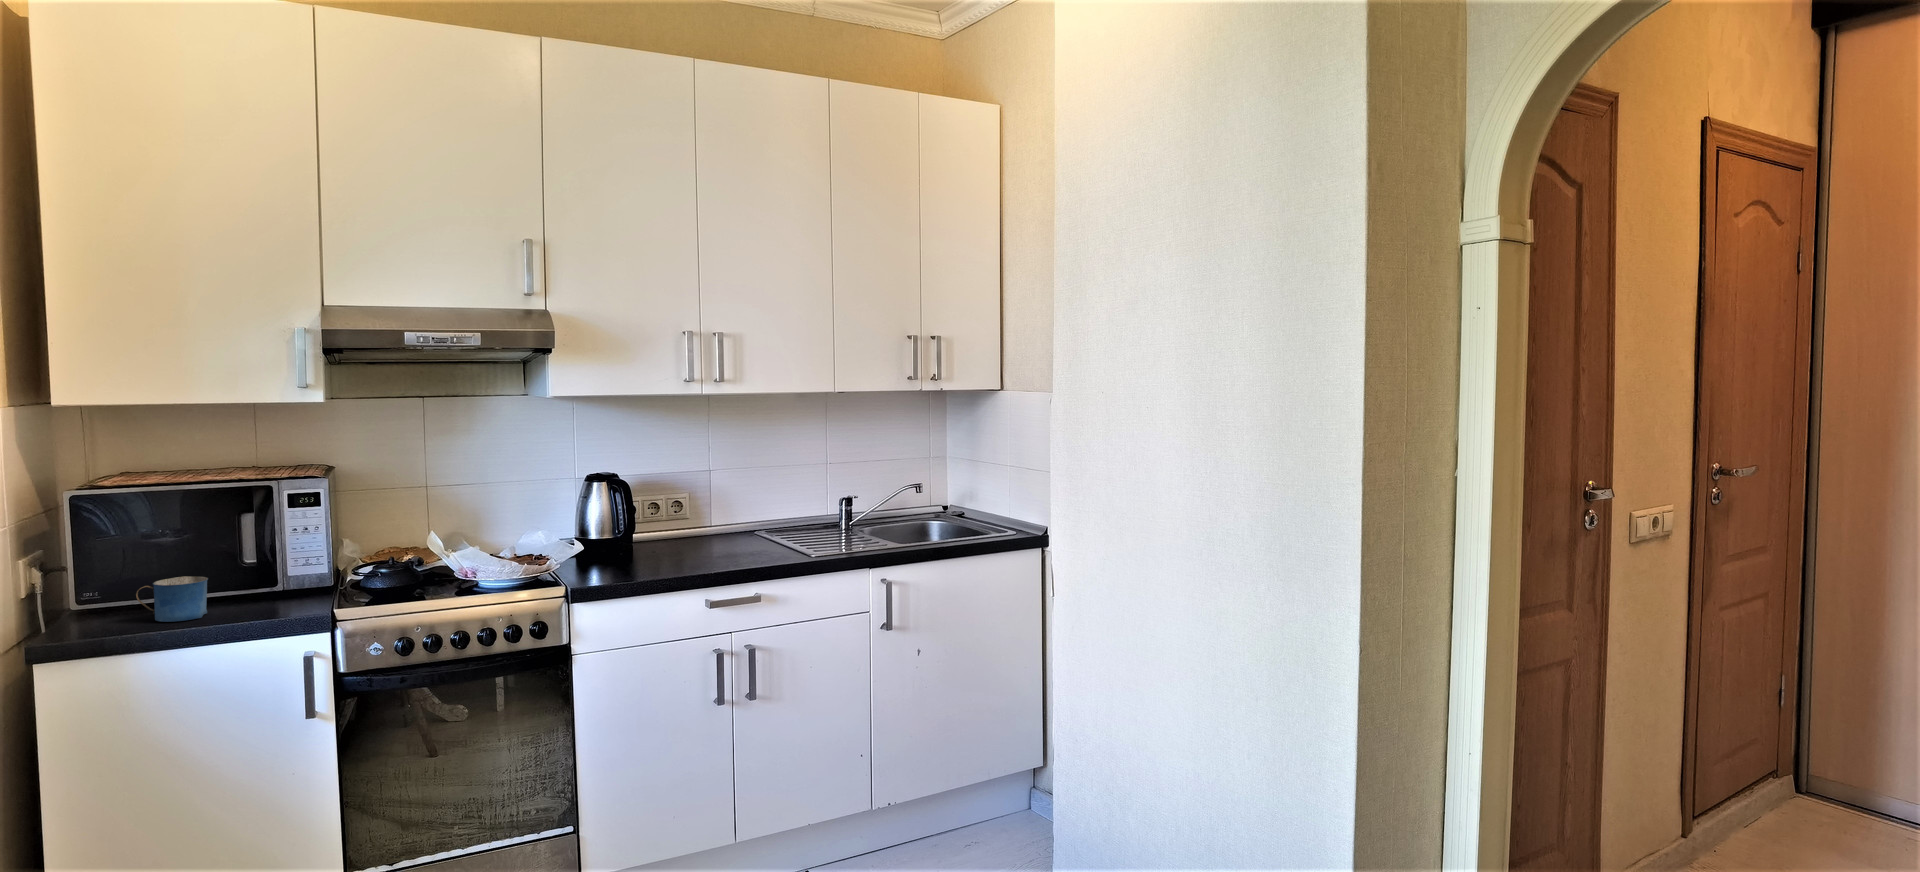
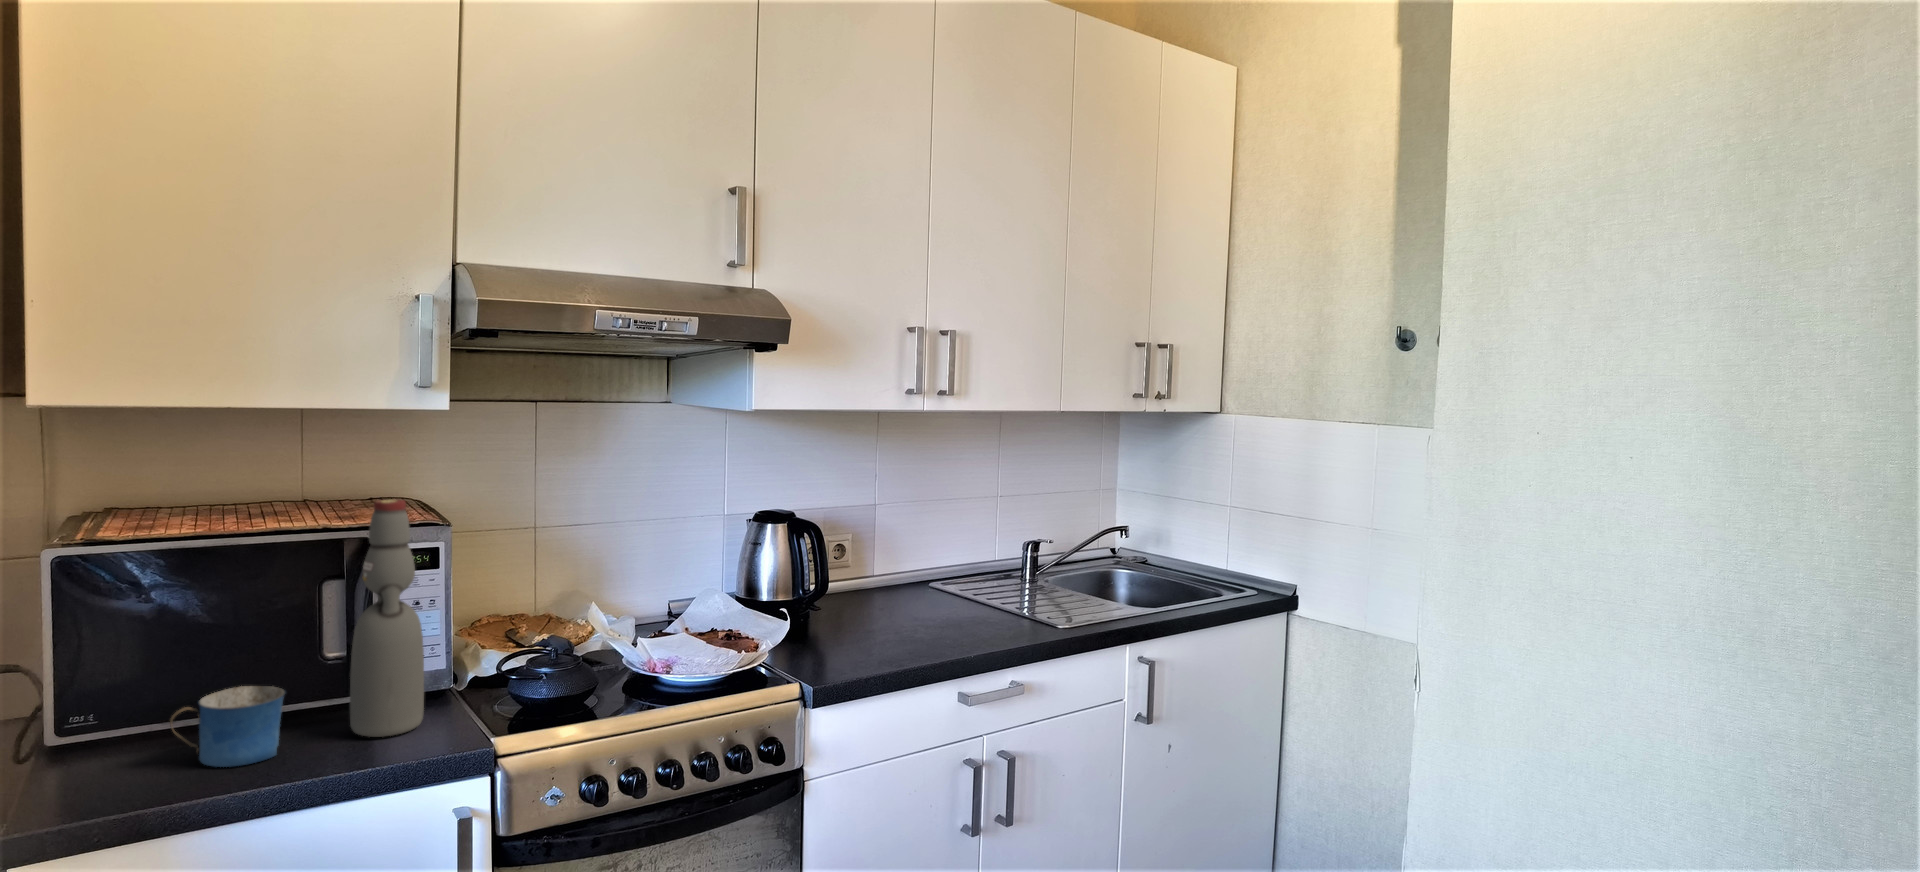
bottle: none [252,458,302,610] -> present [350,499,424,737]

